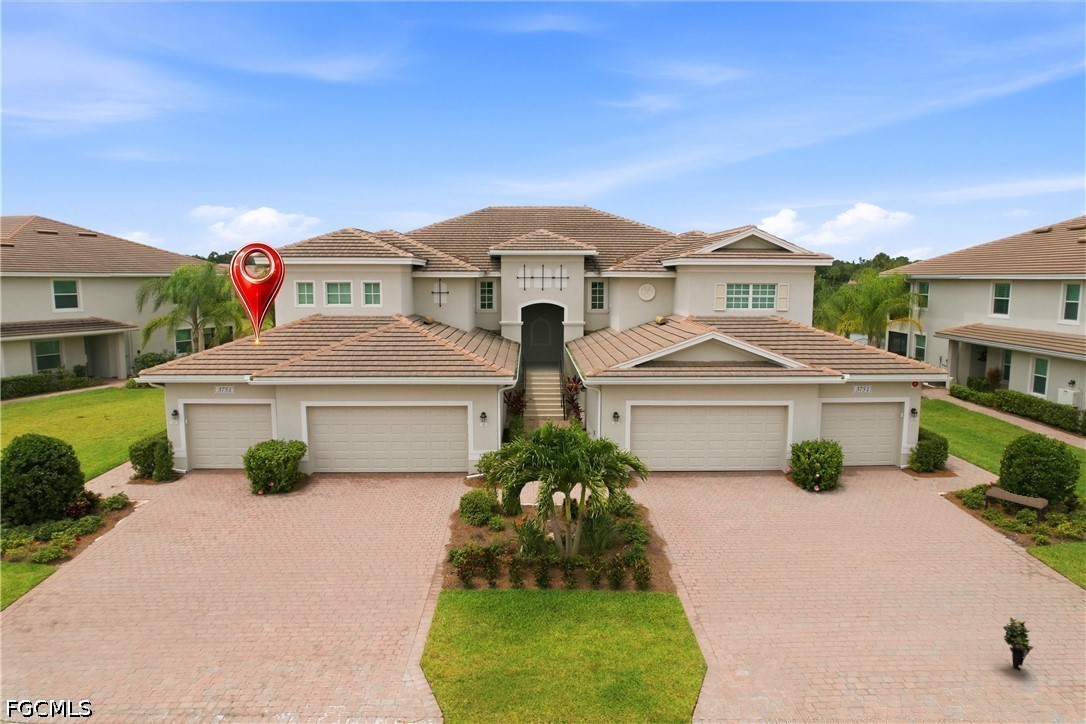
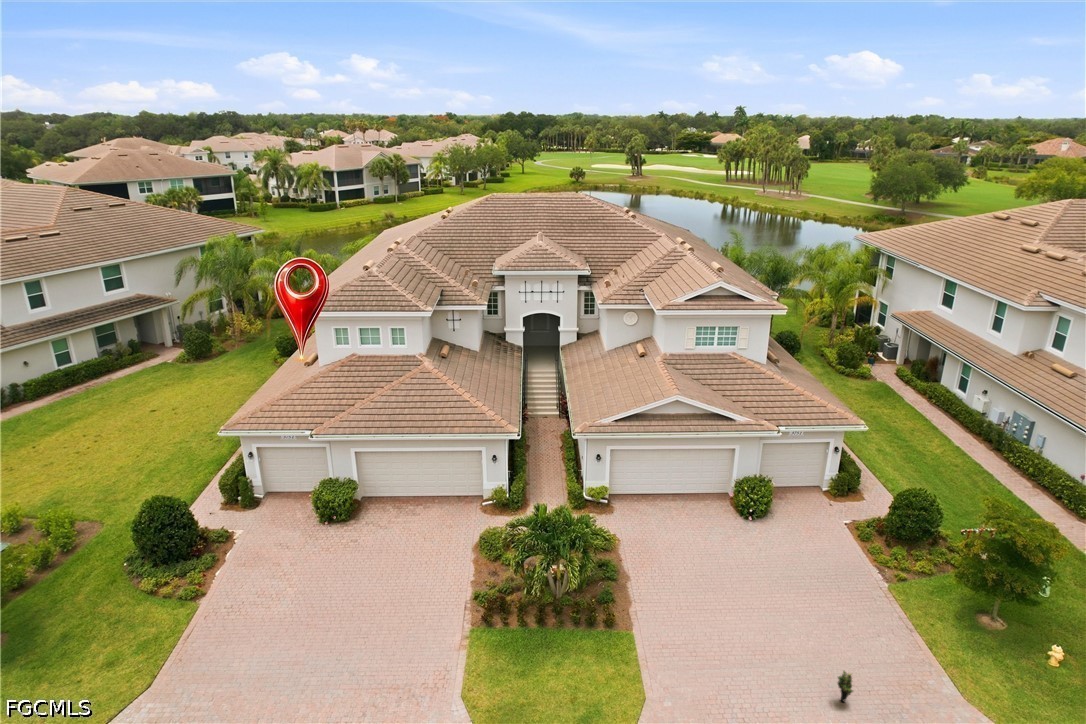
bench: present [985,487,1048,523] -> none [872,524,916,558]

